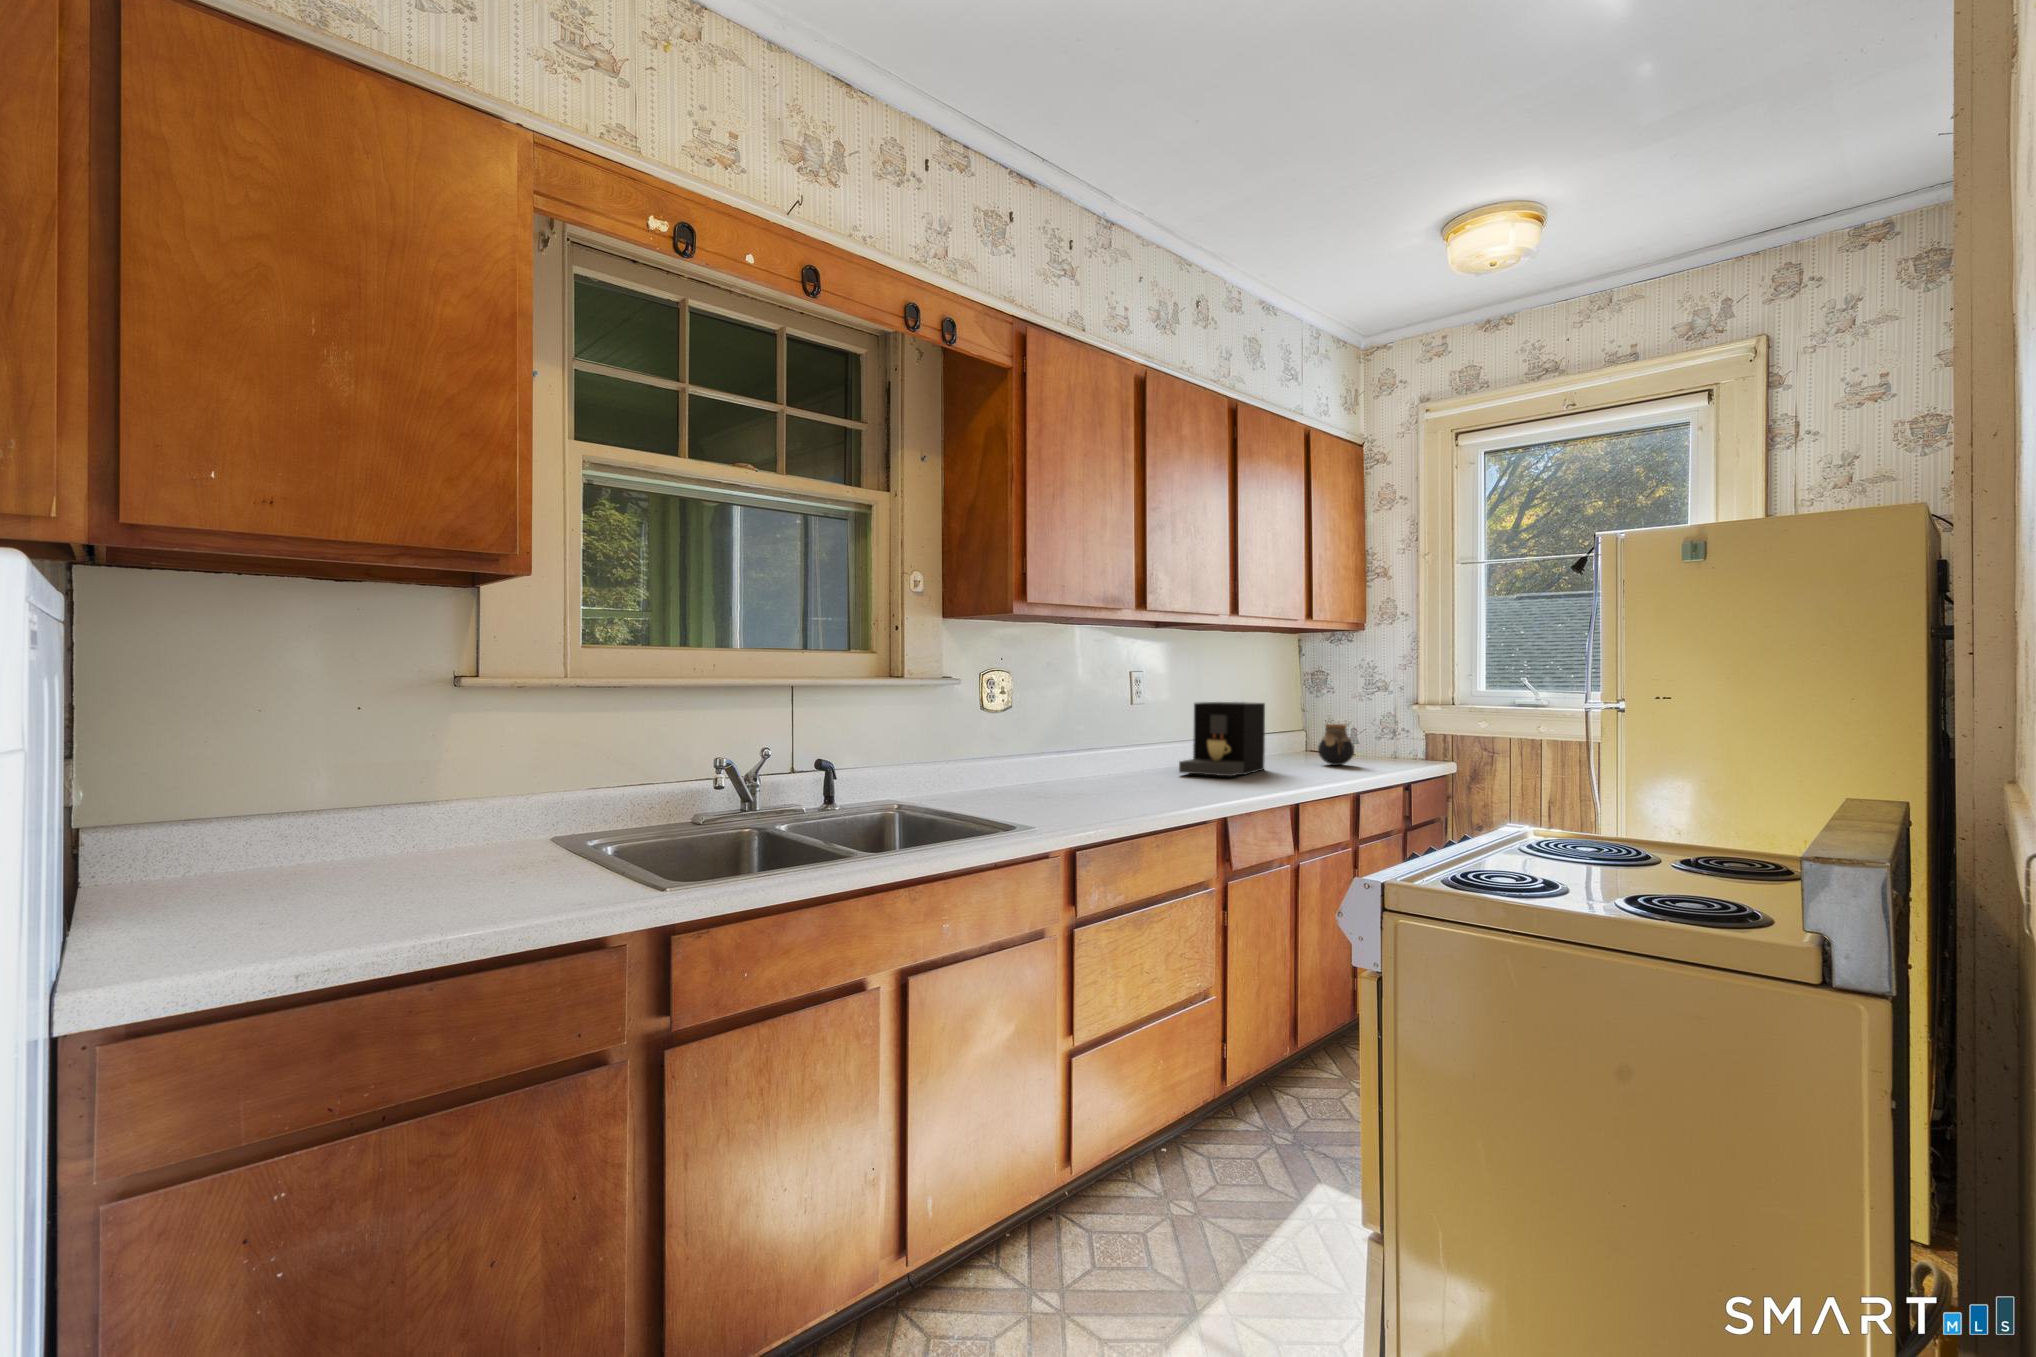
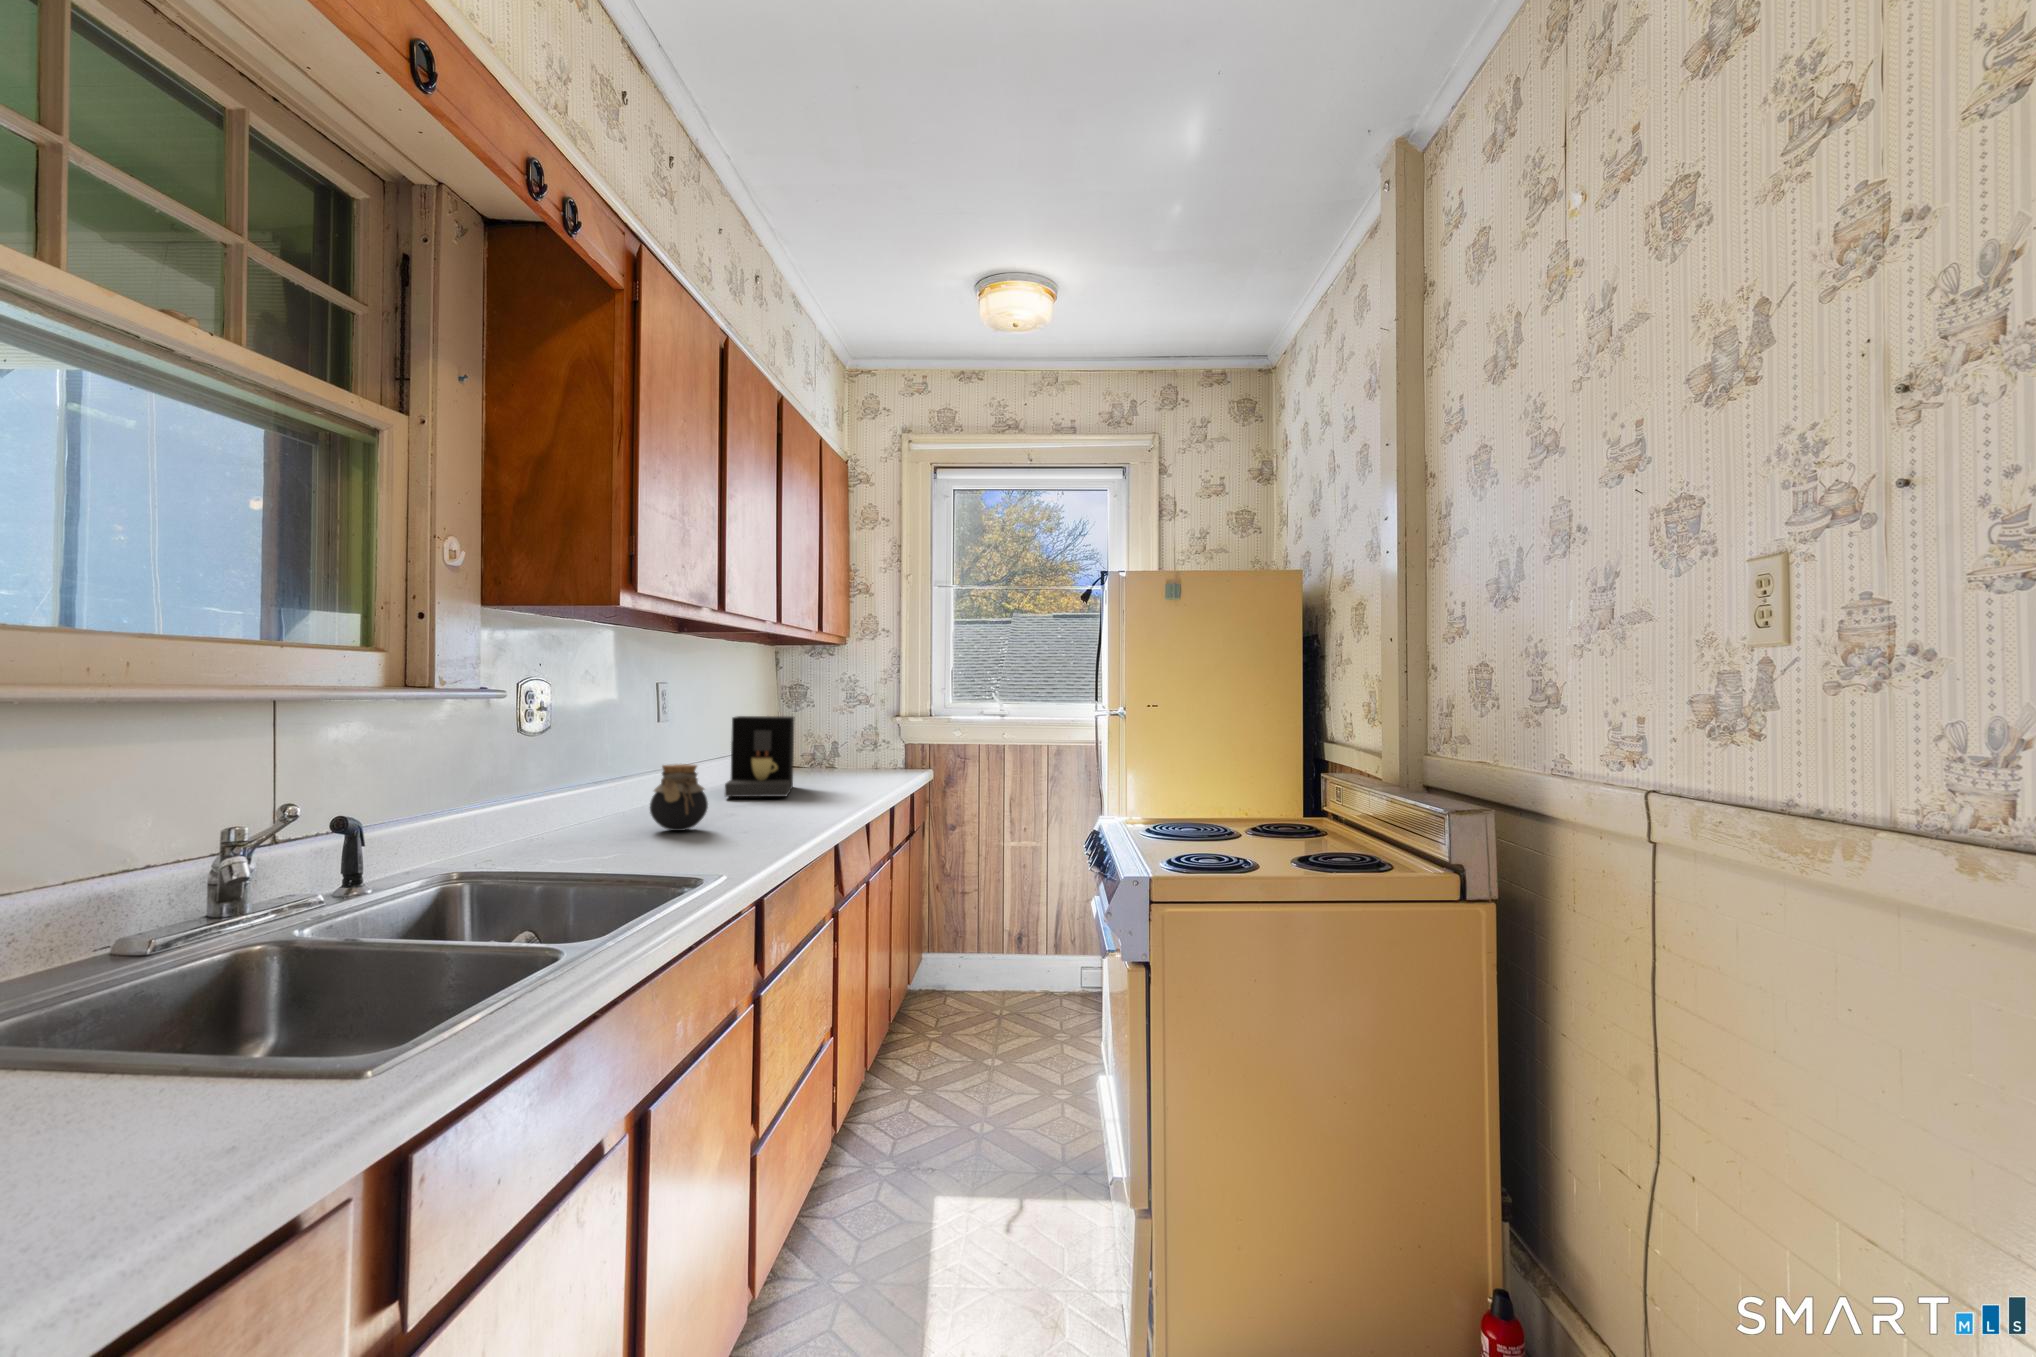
jar: present [1318,724,1354,765] -> present [650,764,708,831]

